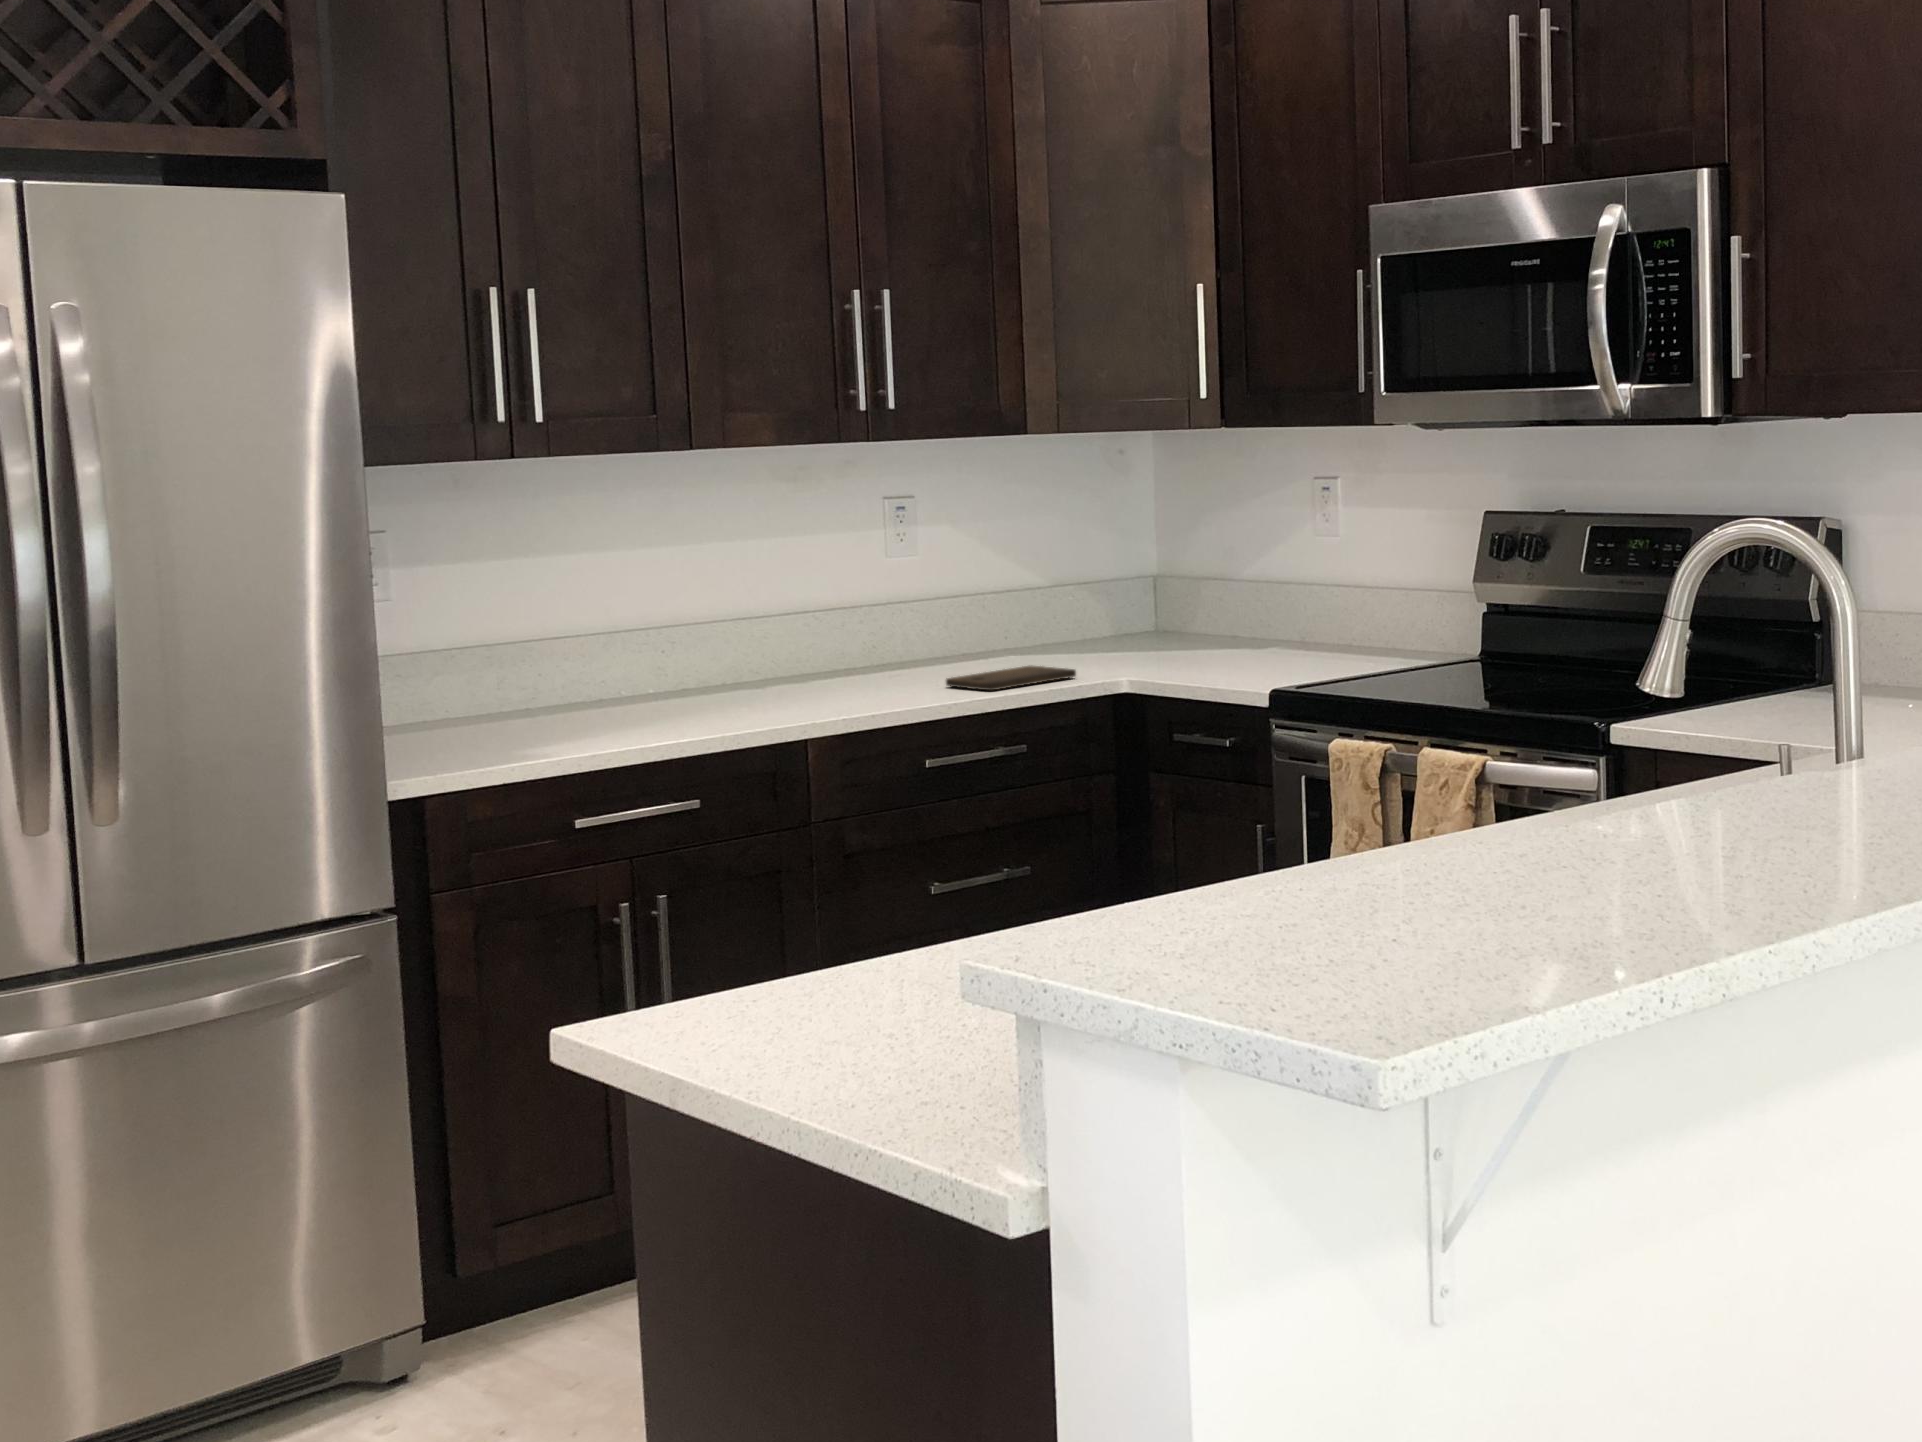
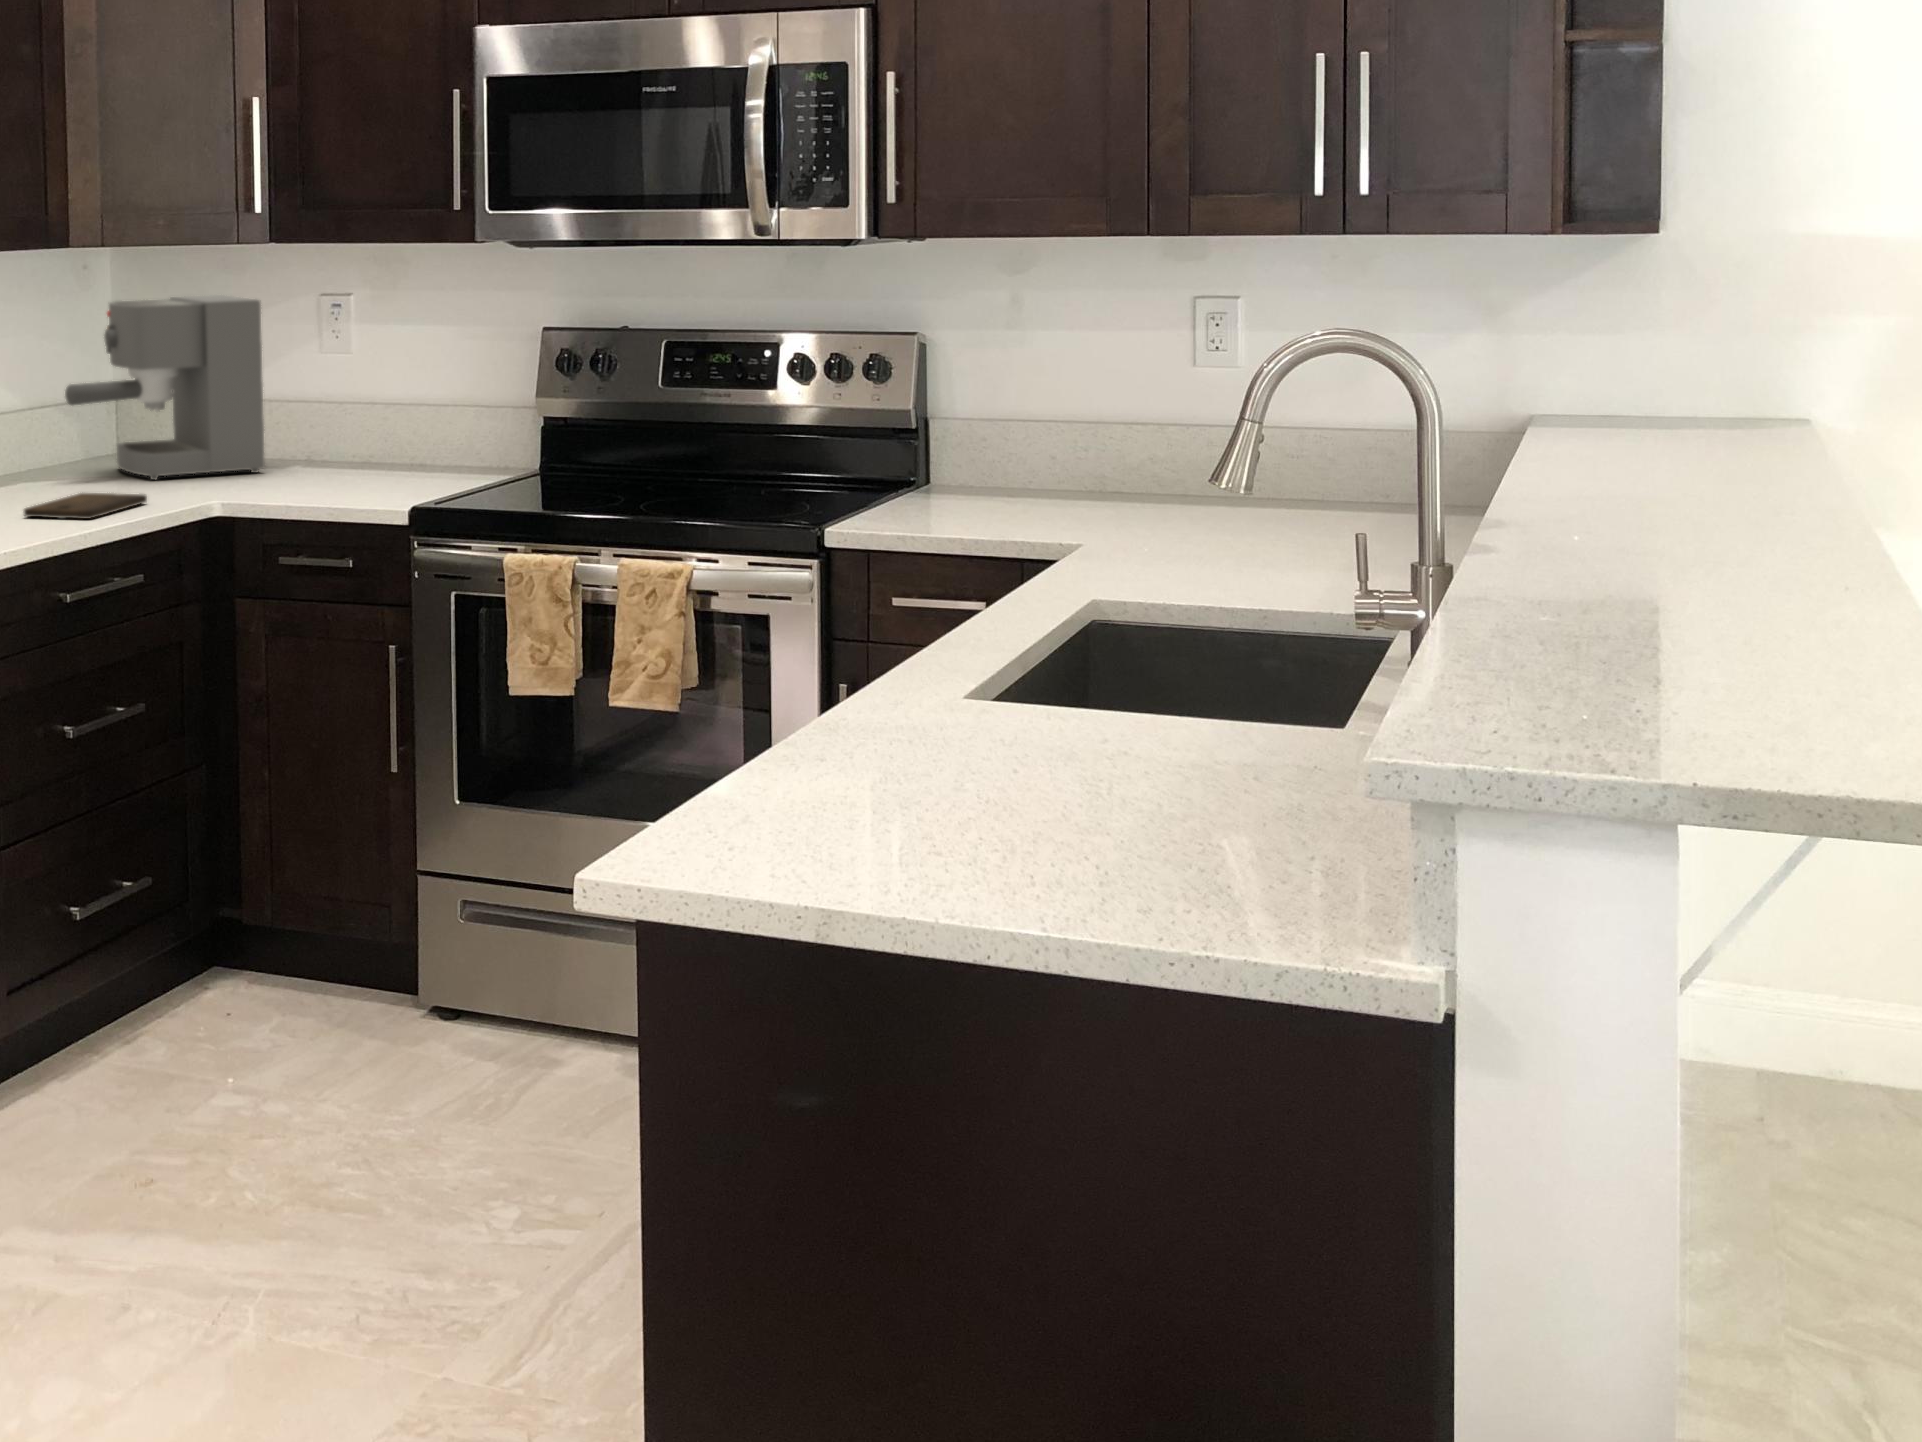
coffee maker: none [1070,478,1255,655] -> present [65,295,265,480]

